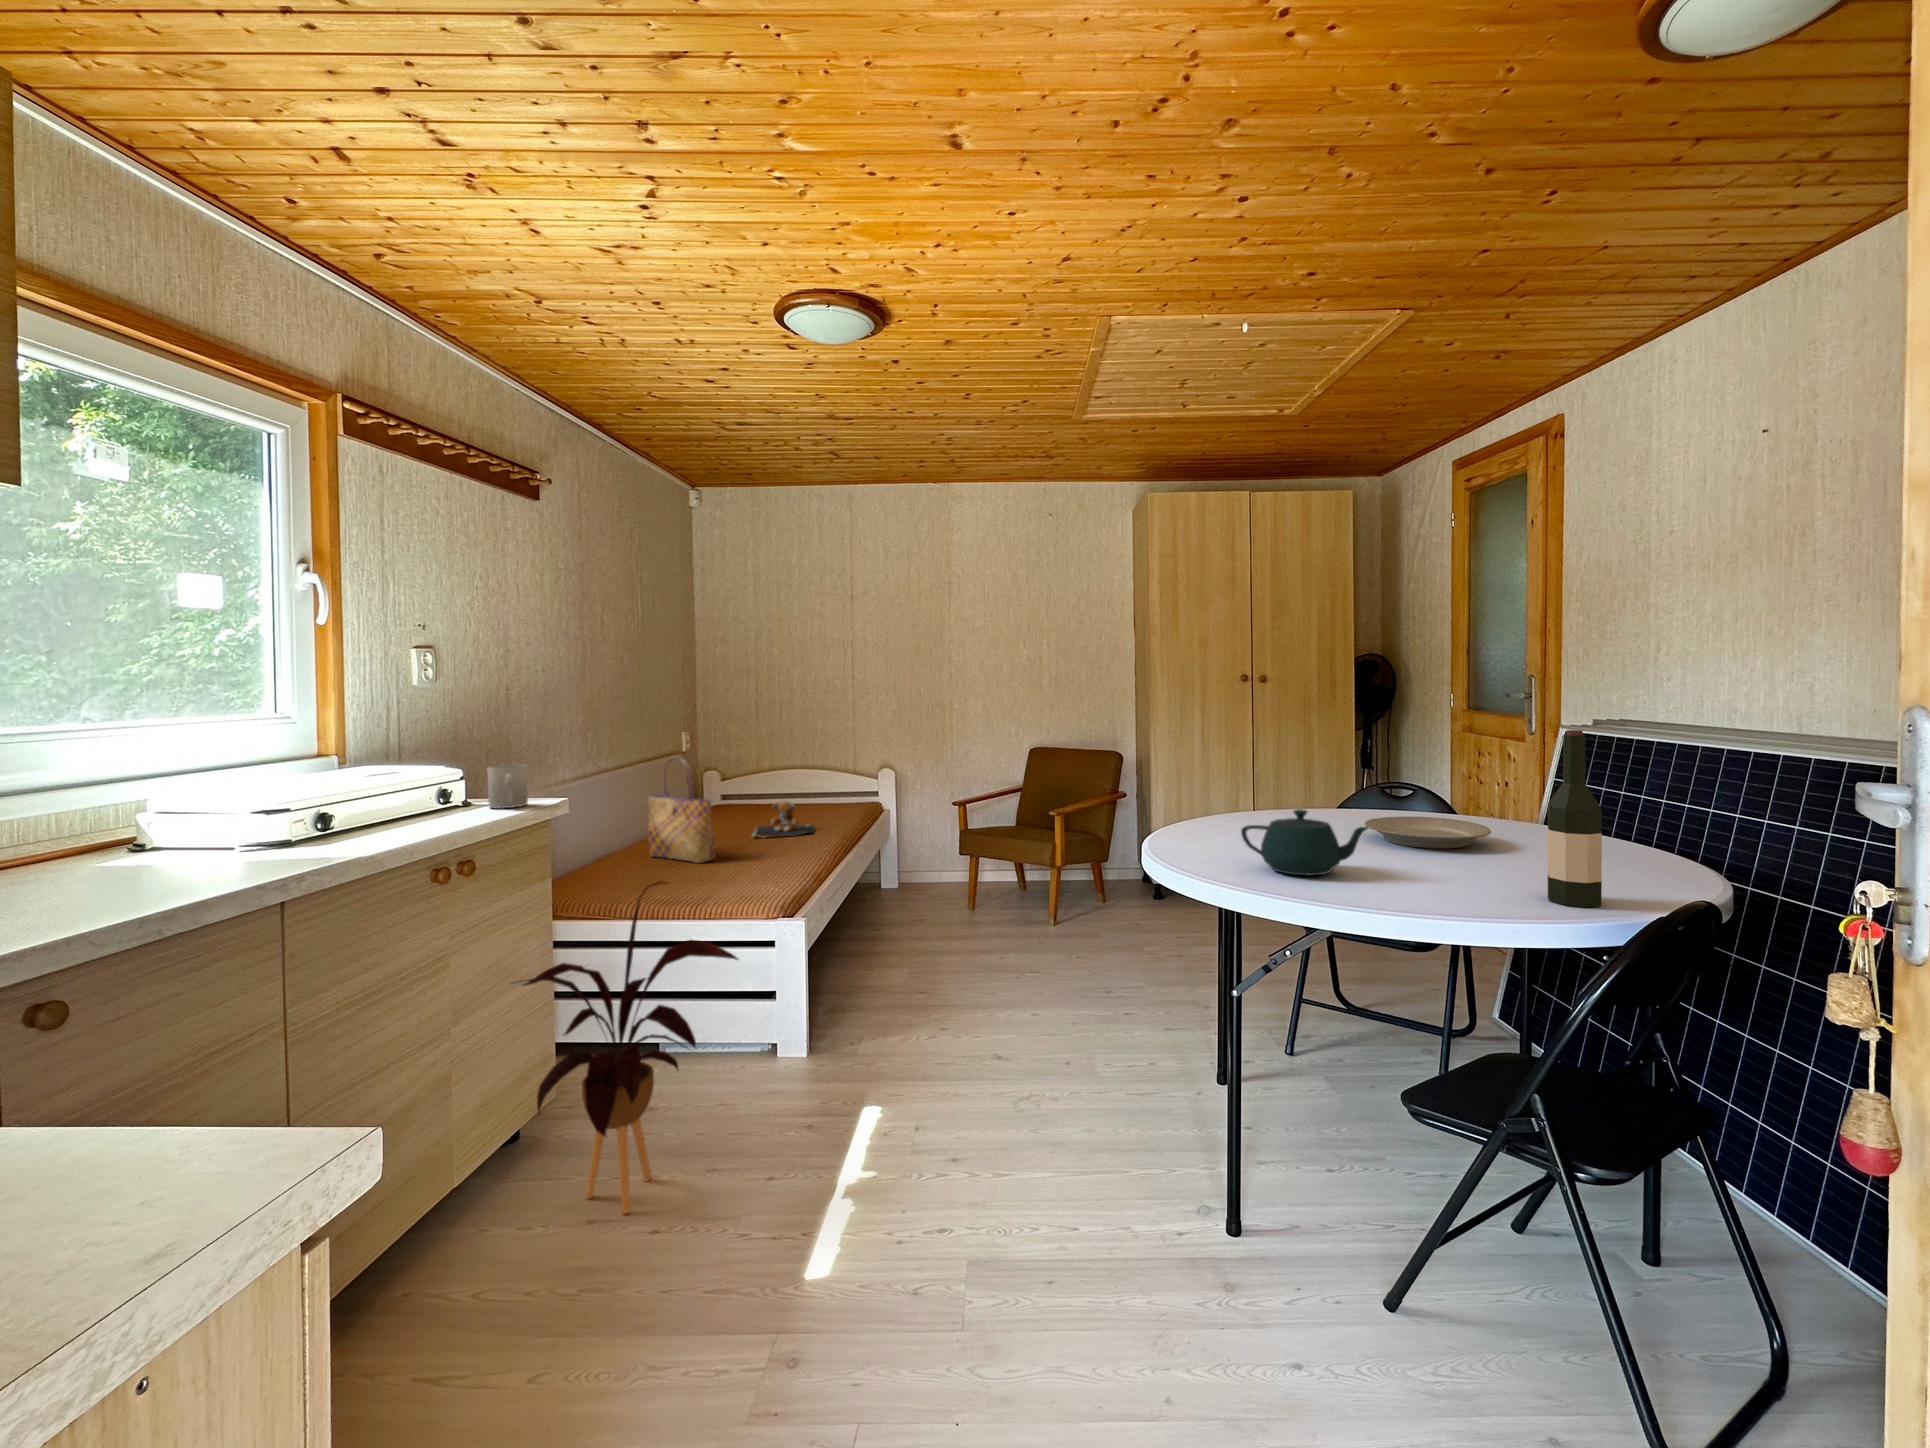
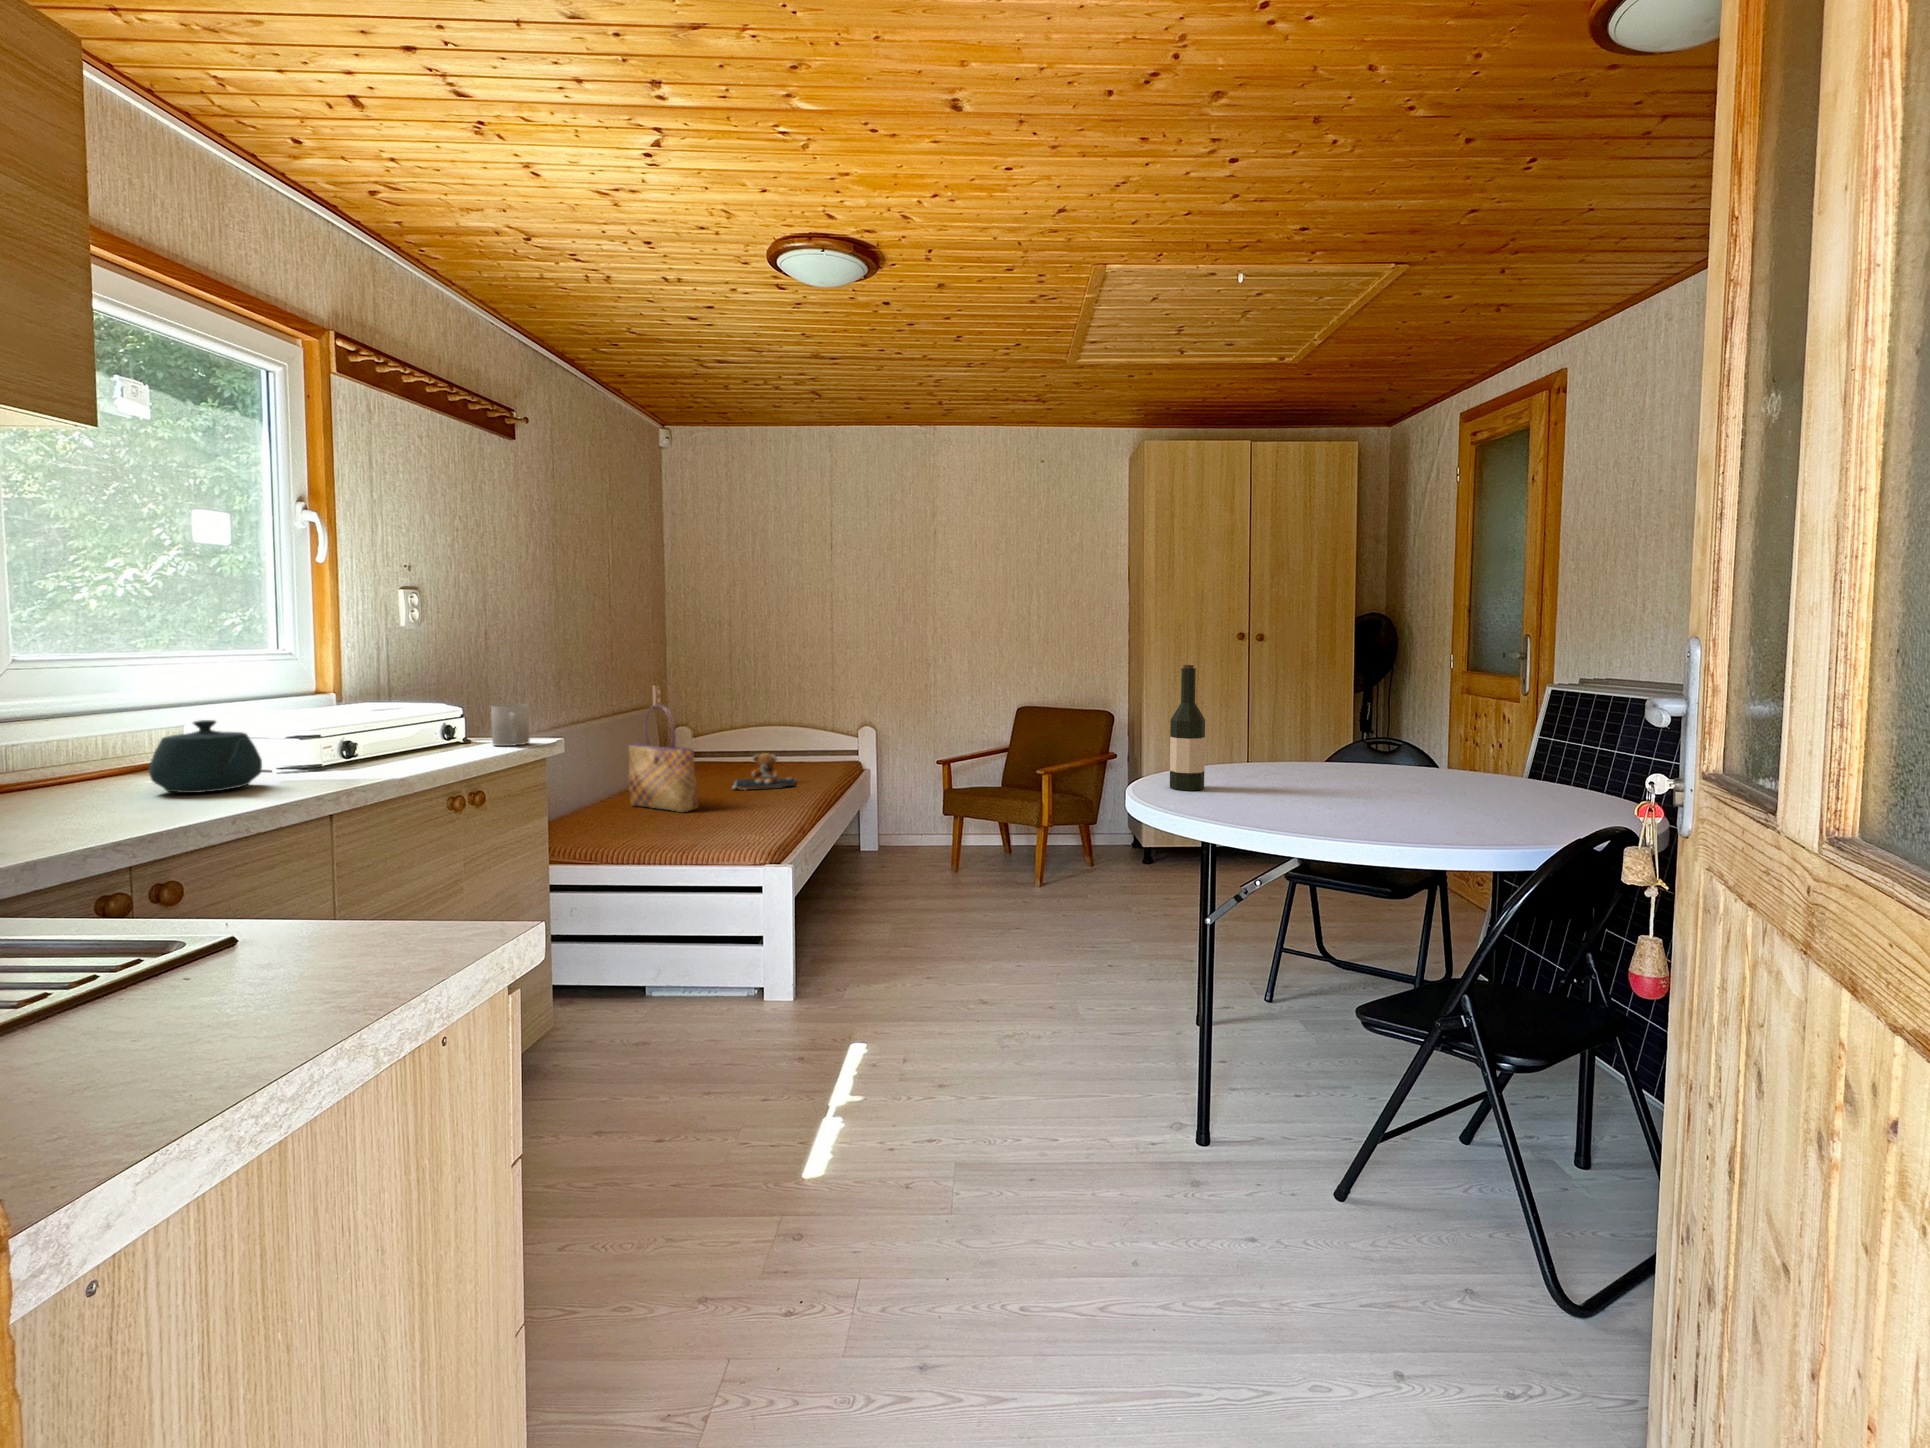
wine bottle: present [1548,730,1602,907] -> present [1170,665,1205,791]
teapot: present [1241,809,1369,875] -> present [149,720,262,793]
plate: present [1365,817,1491,849] -> none [1337,766,1454,794]
house plant: present [513,882,738,1214] -> none [518,817,739,1126]

